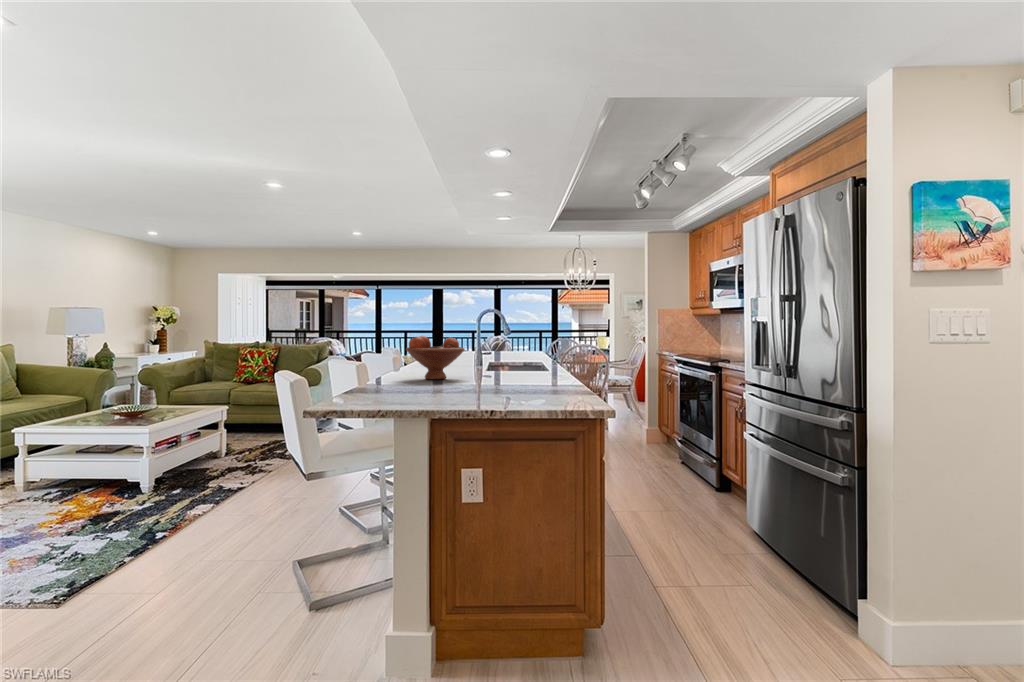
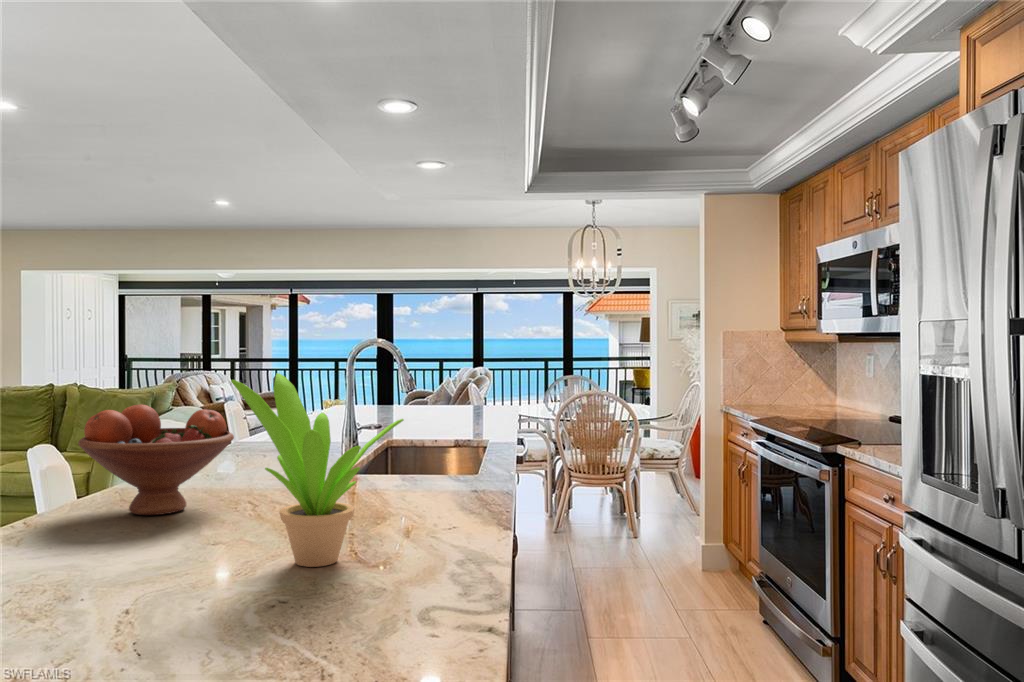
potted plant: none [500,318,554,386] -> present [231,373,403,567]

